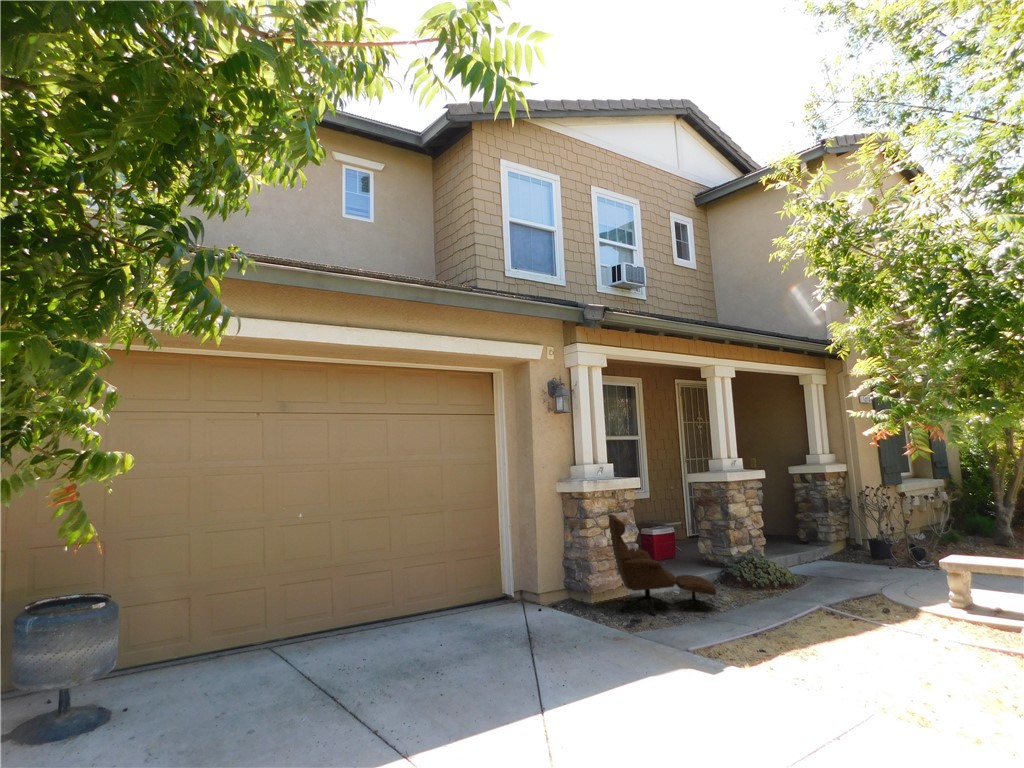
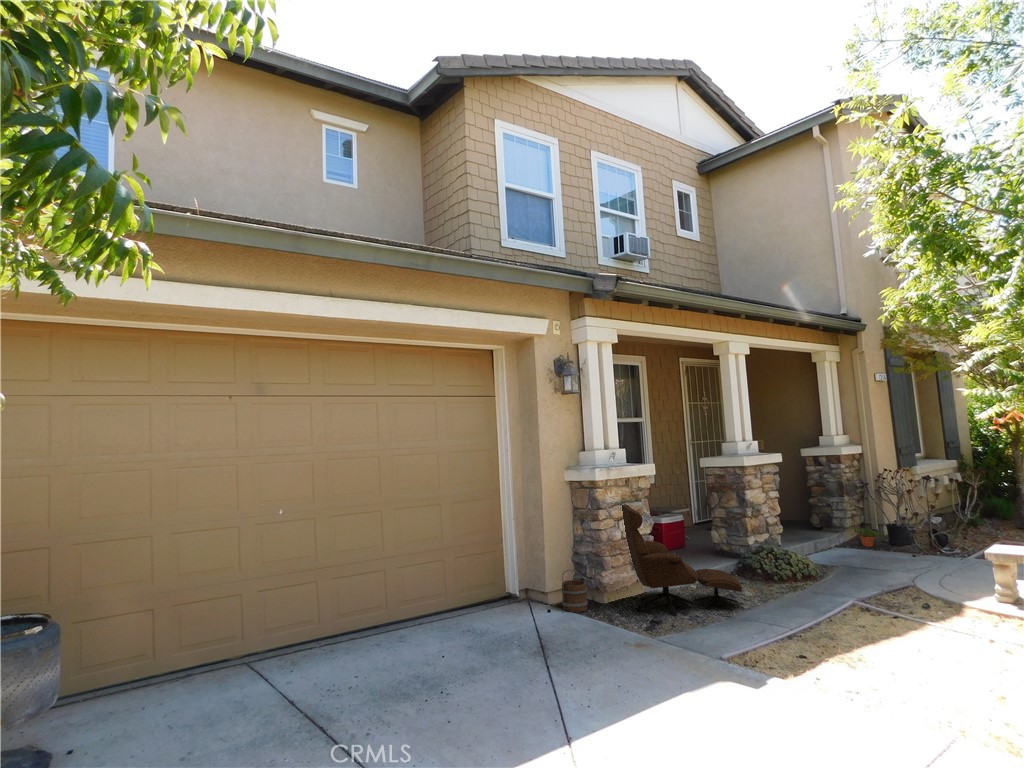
potted plant: none [830,540,870,560] -> present [847,527,883,547]
bucket: none [552,573,576,611] -> present [561,570,588,612]

